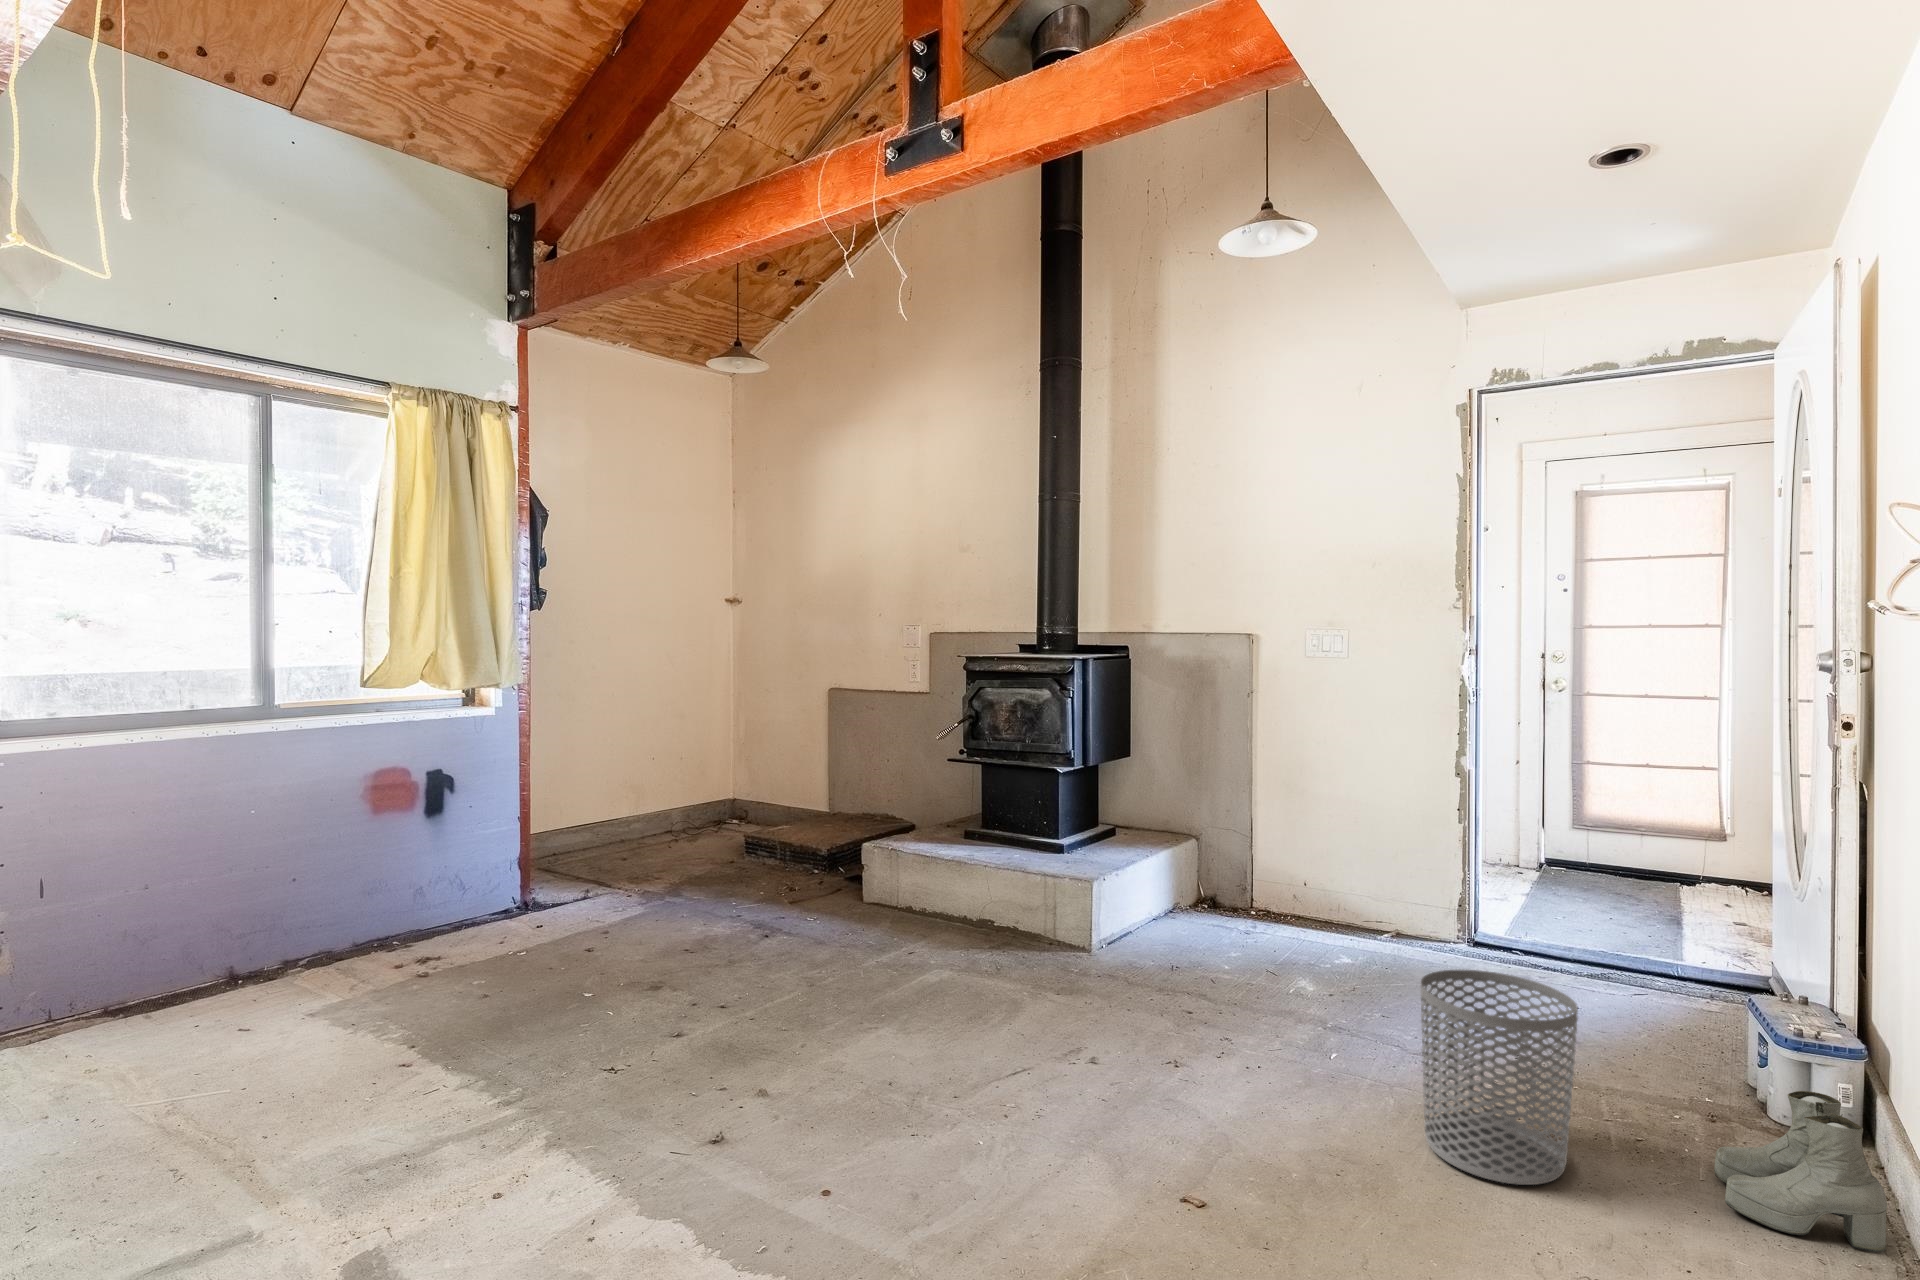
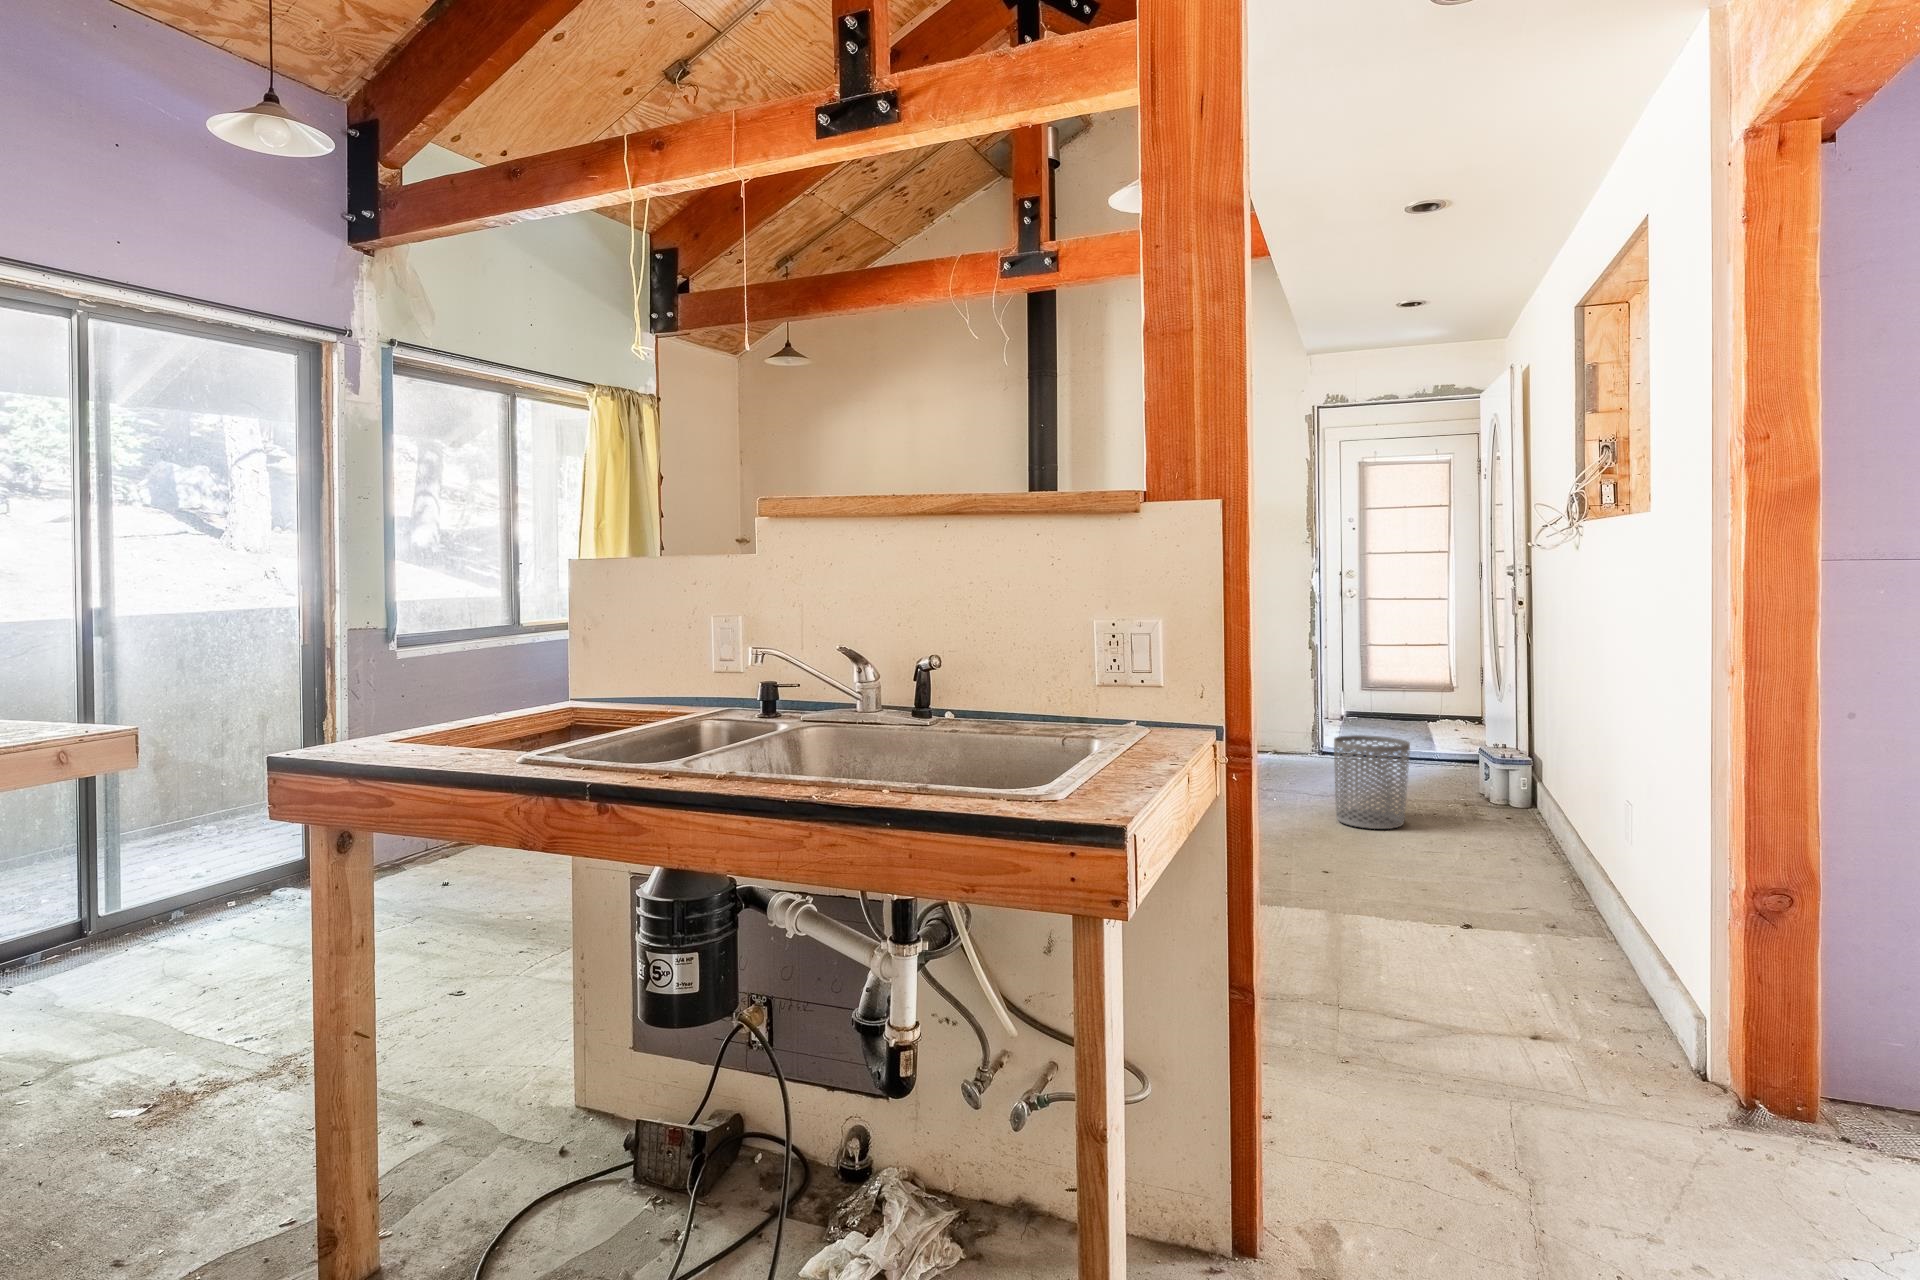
boots: present [1714,1091,1887,1252] -> none [1467,772,1539,832]

